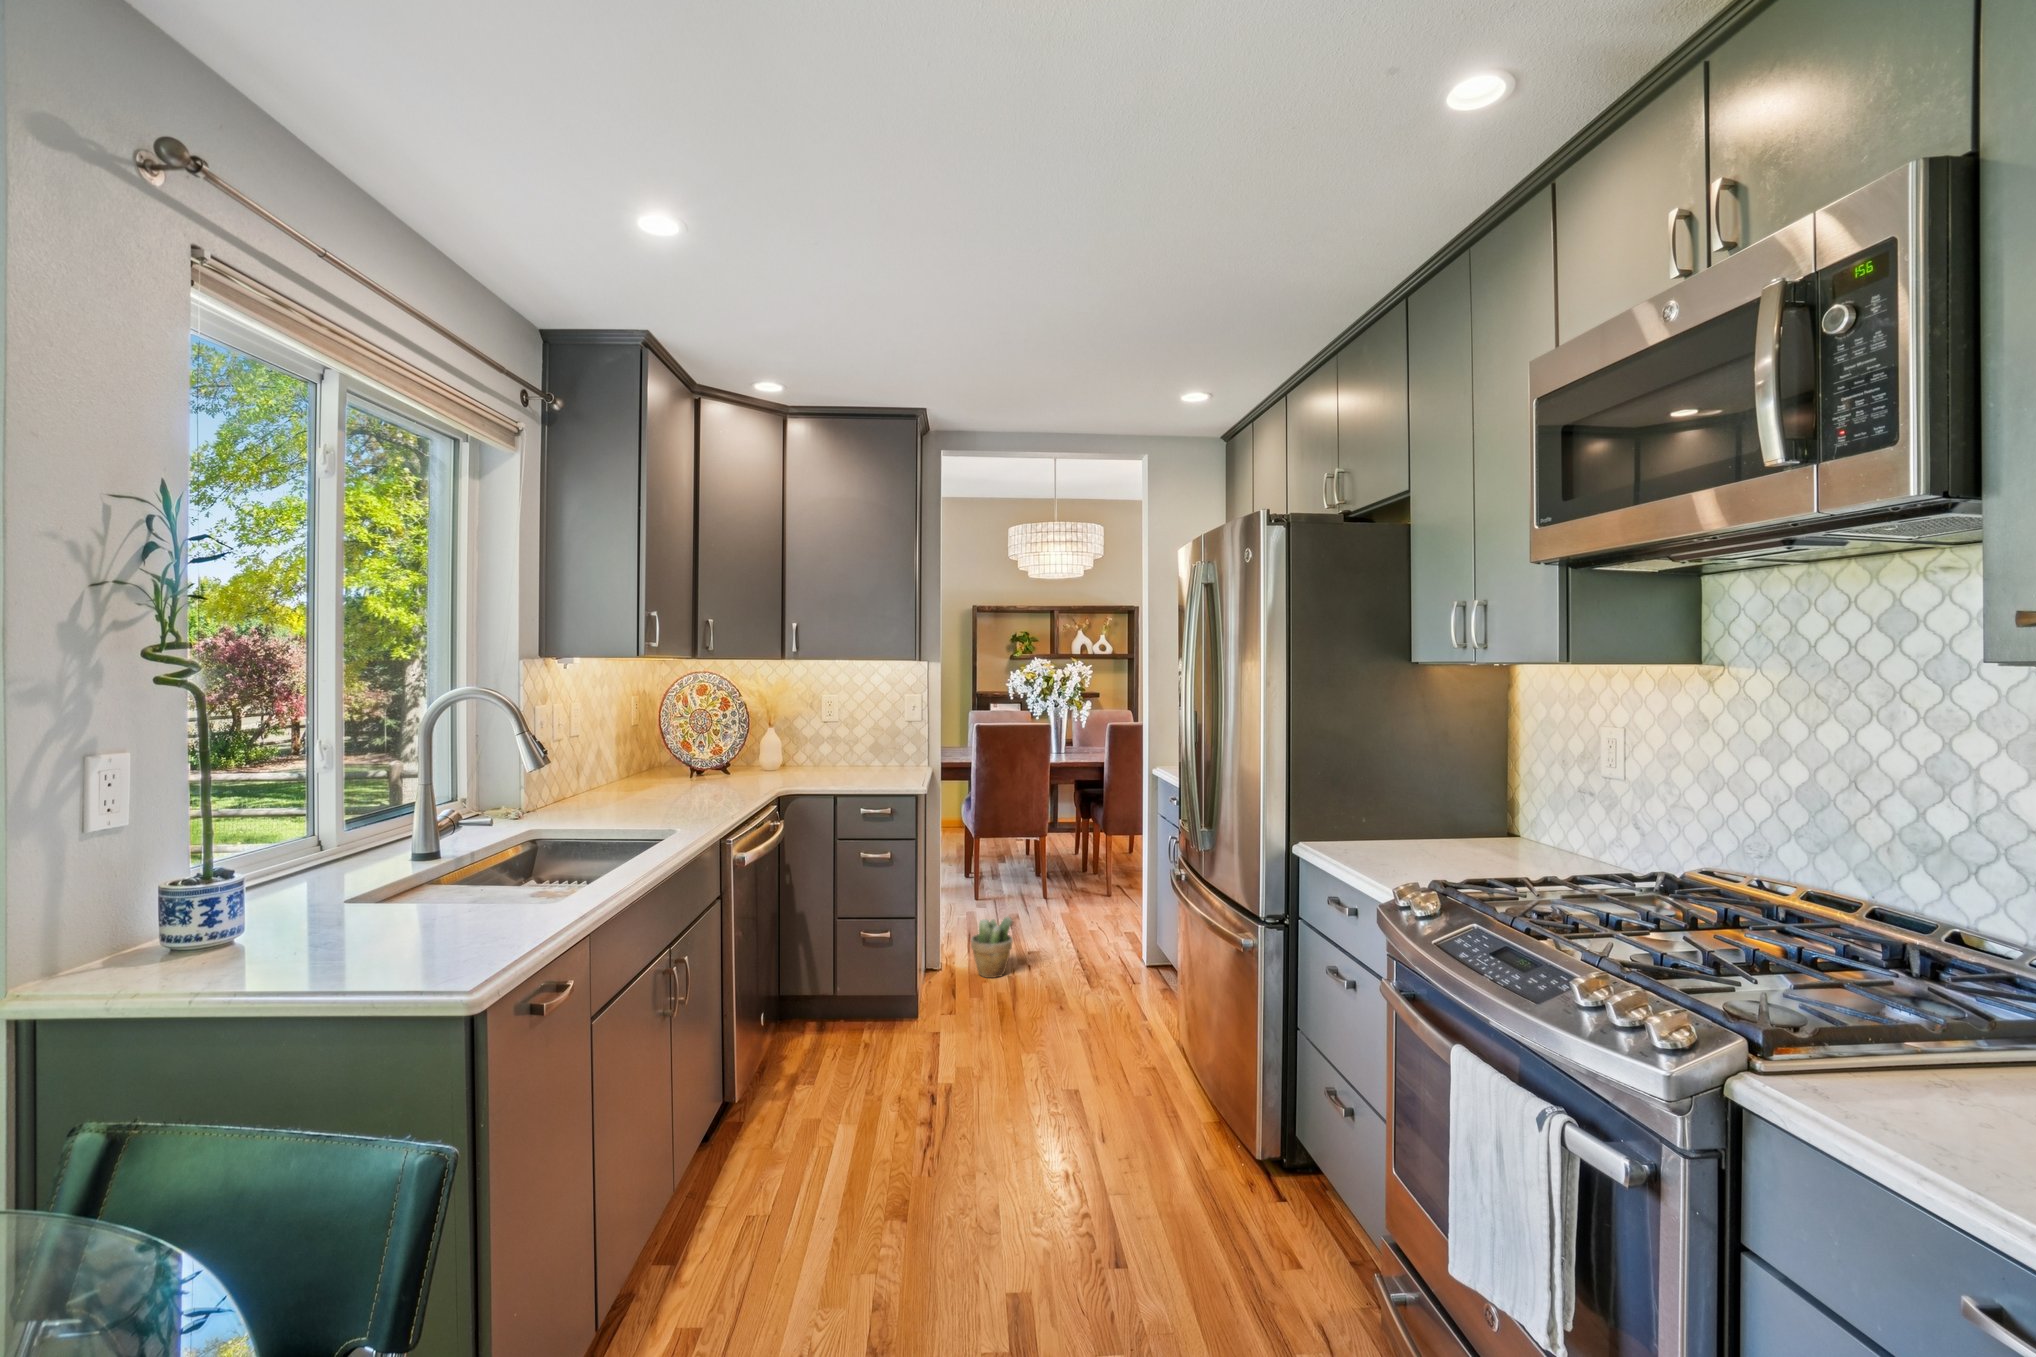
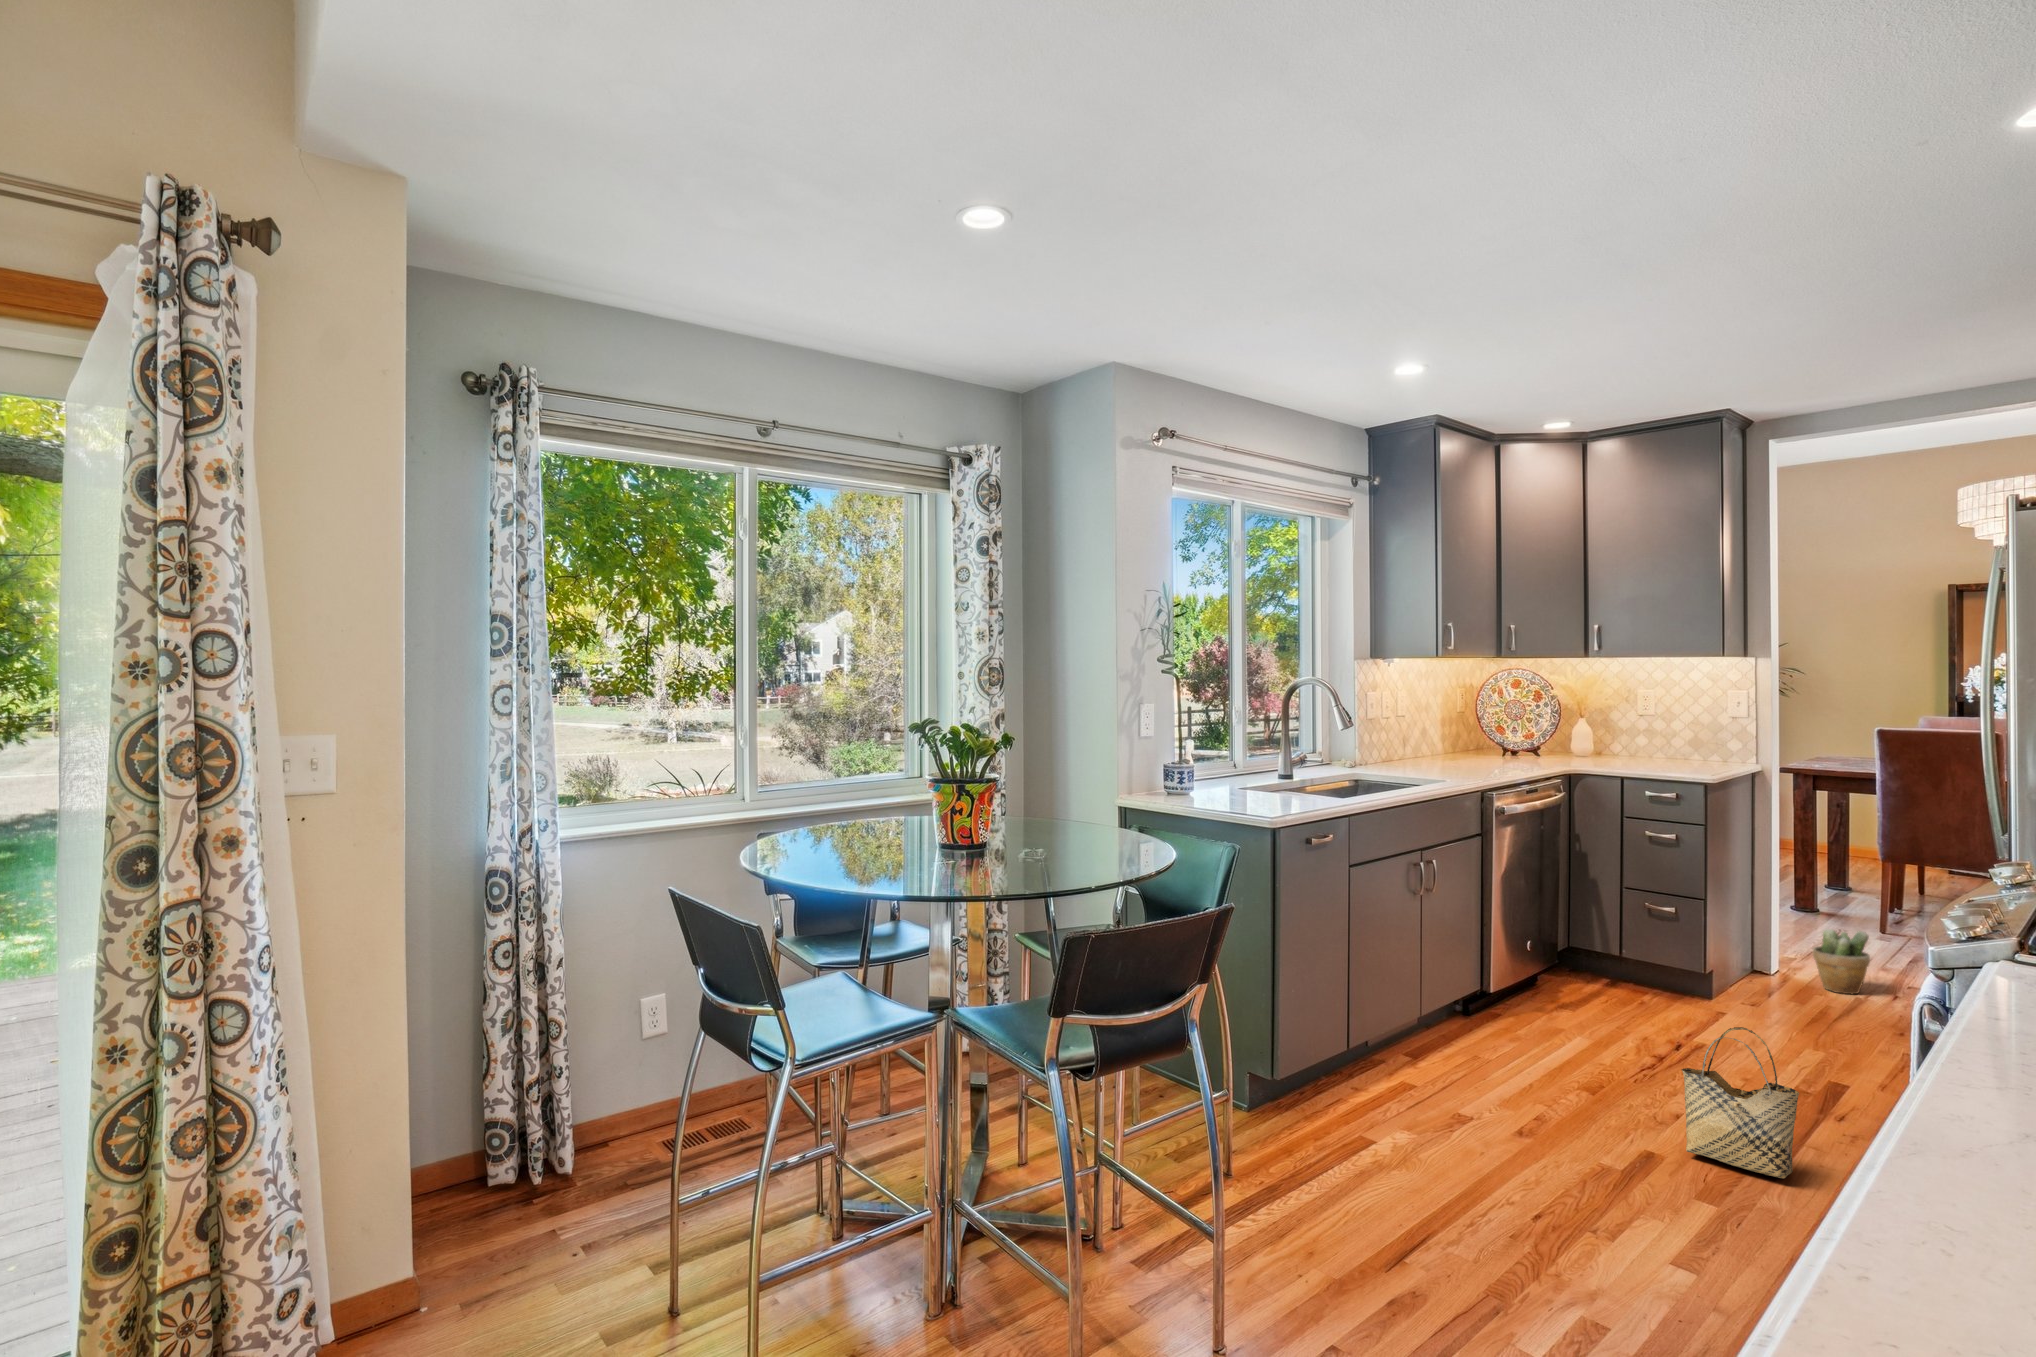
woven basket: none [1044,1110,1155,1293] -> present [1681,1027,1799,1178]

